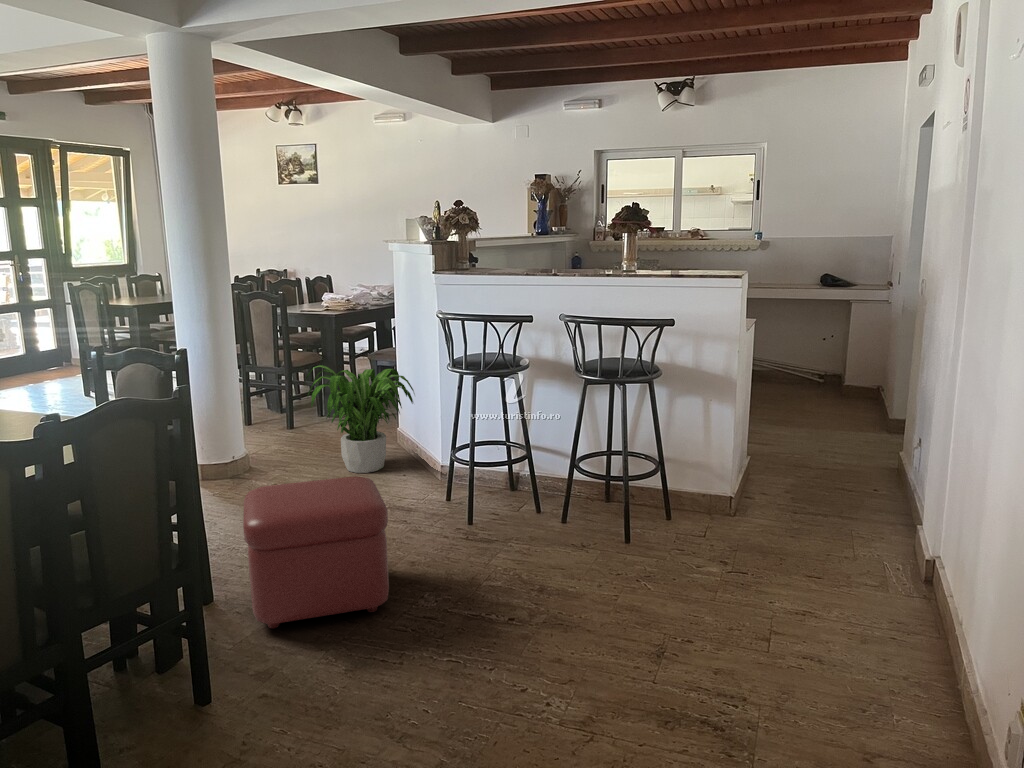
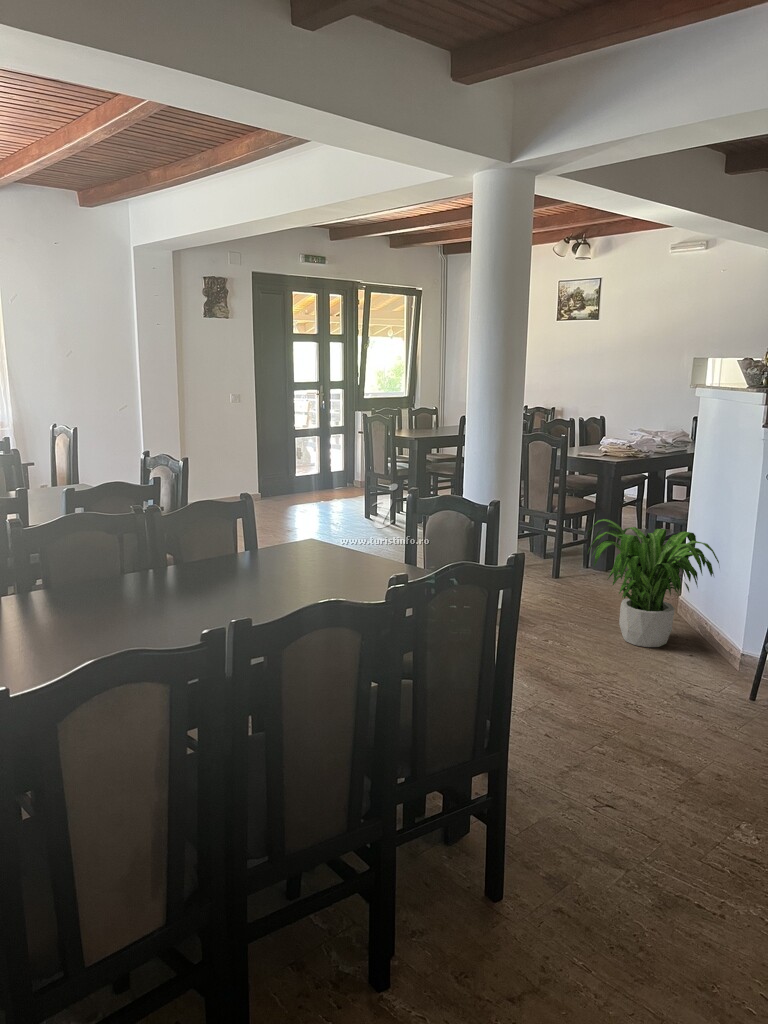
ottoman: present [243,476,389,628] -> none [534,663,716,848]

